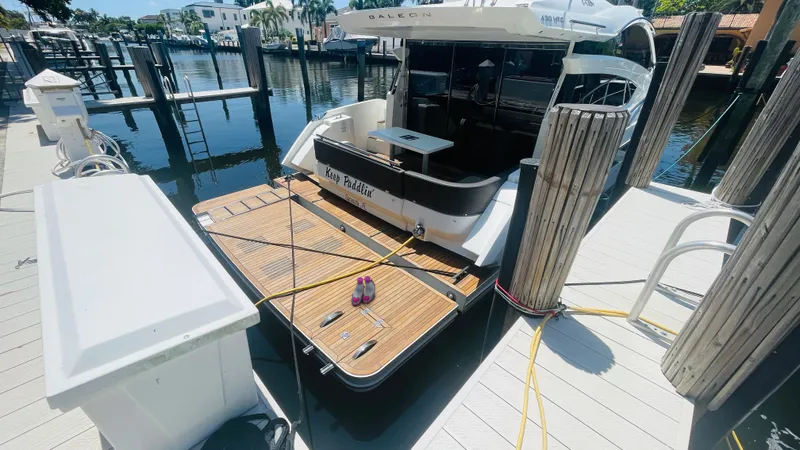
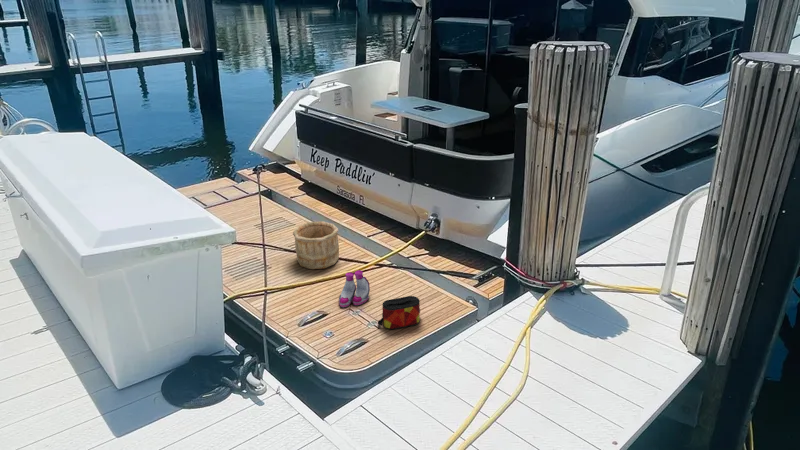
wooden bucket: none [314,229,349,267] -> present [293,221,339,269]
bag: none [383,299,417,327] -> present [378,296,420,329]

